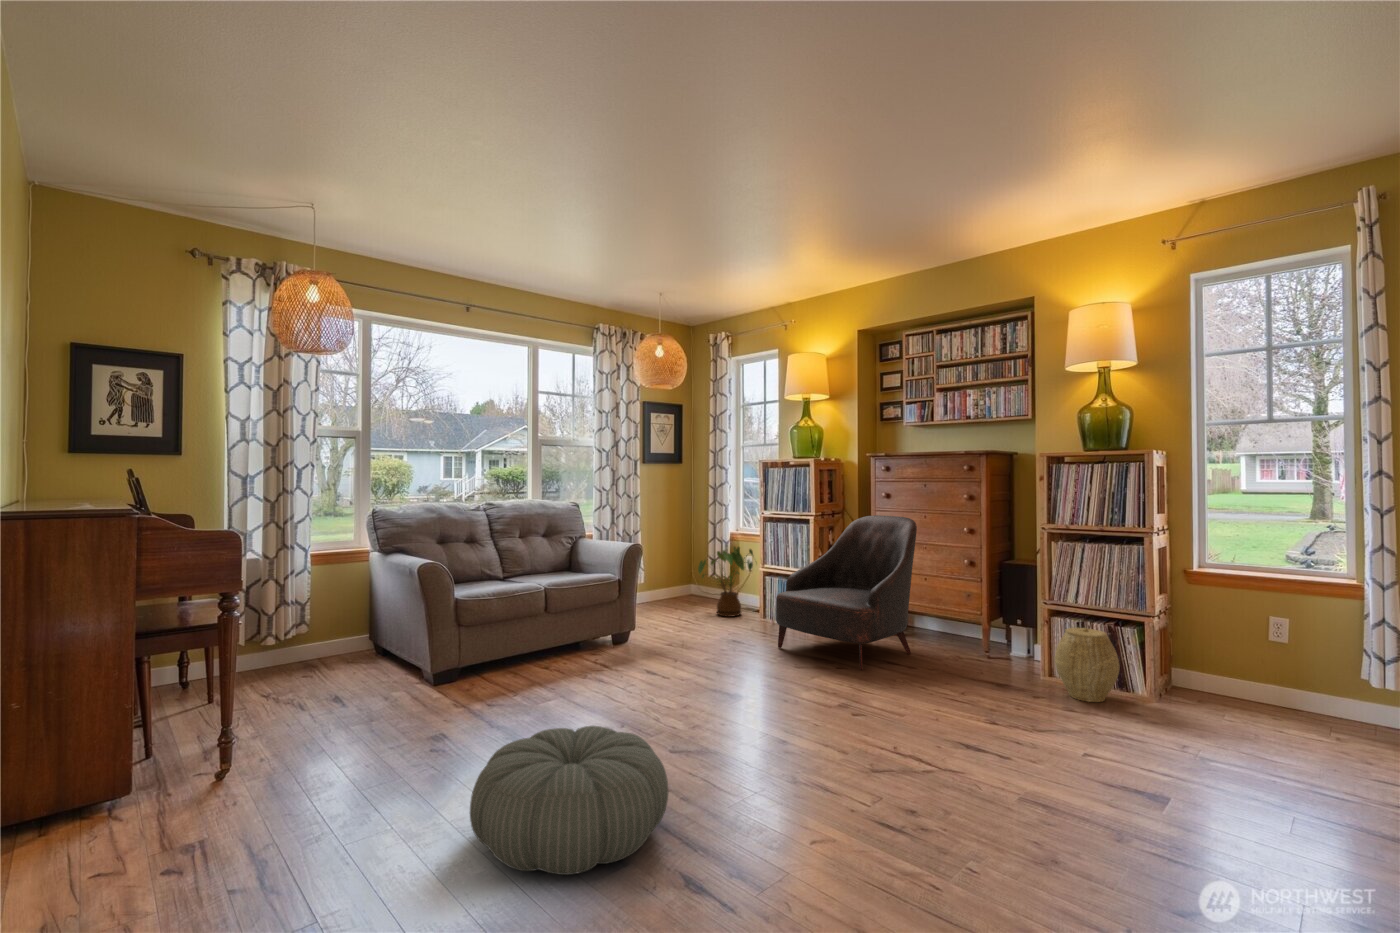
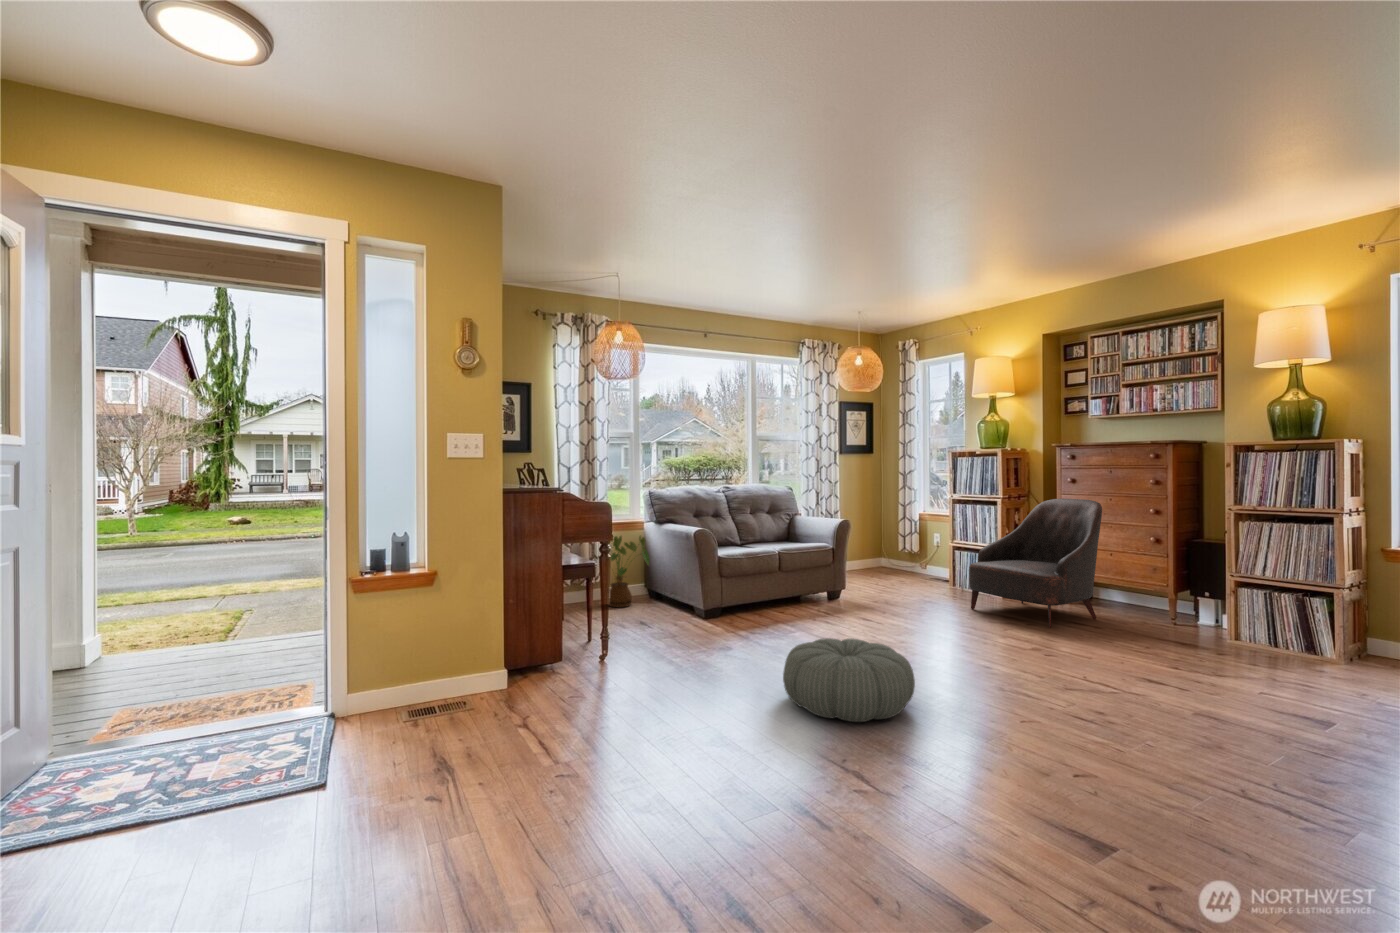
house plant: present [698,547,753,617] -> present [608,536,649,607]
woven basket: present [1055,628,1120,702] -> none [1240,597,1306,662]

